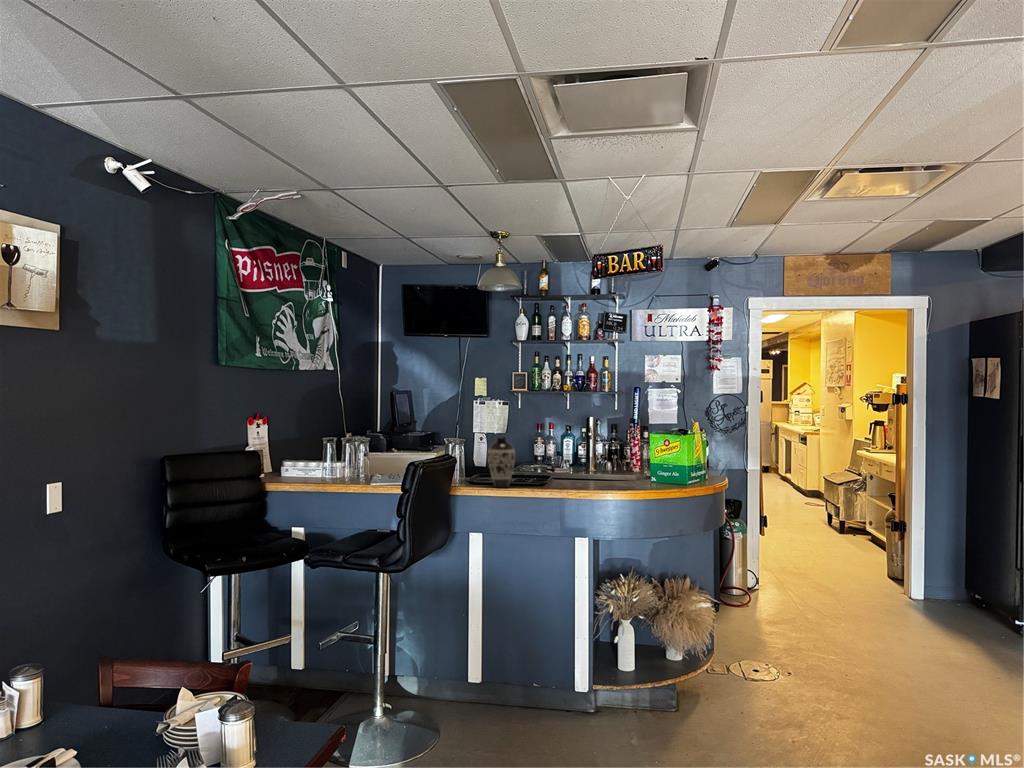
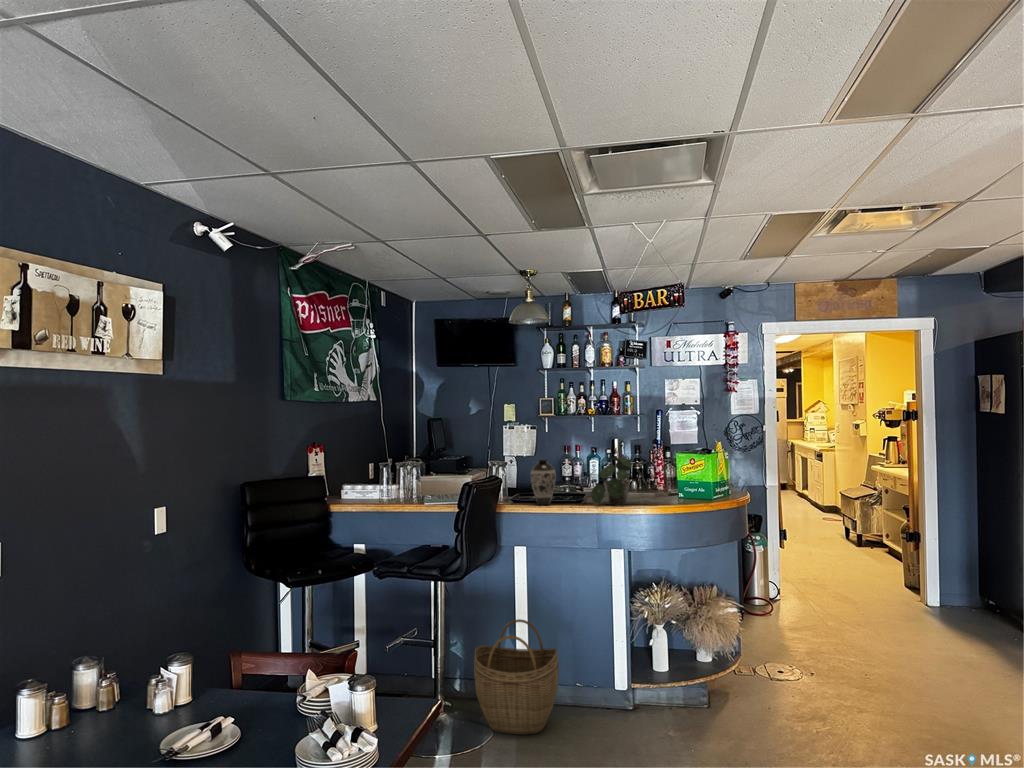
potted plant: none [543,435,615,490] -> present [582,456,645,505]
woven basket: none [418,612,512,740] -> present [474,619,559,735]

